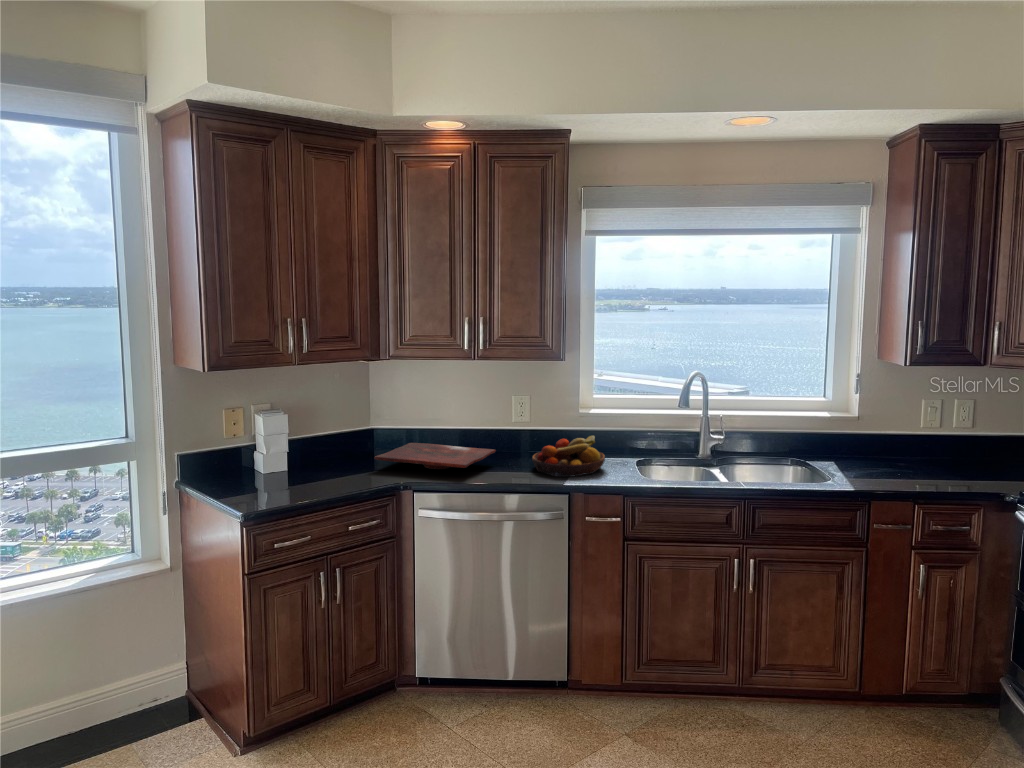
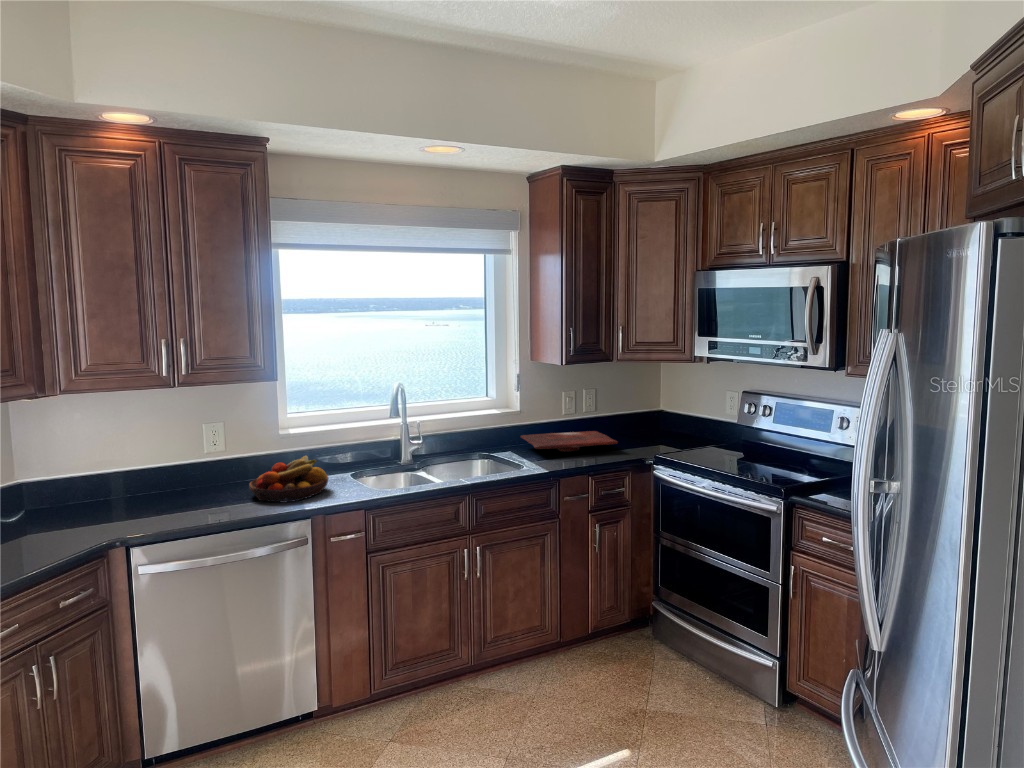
cutting board: present [374,443,496,469] -> present [521,431,618,451]

